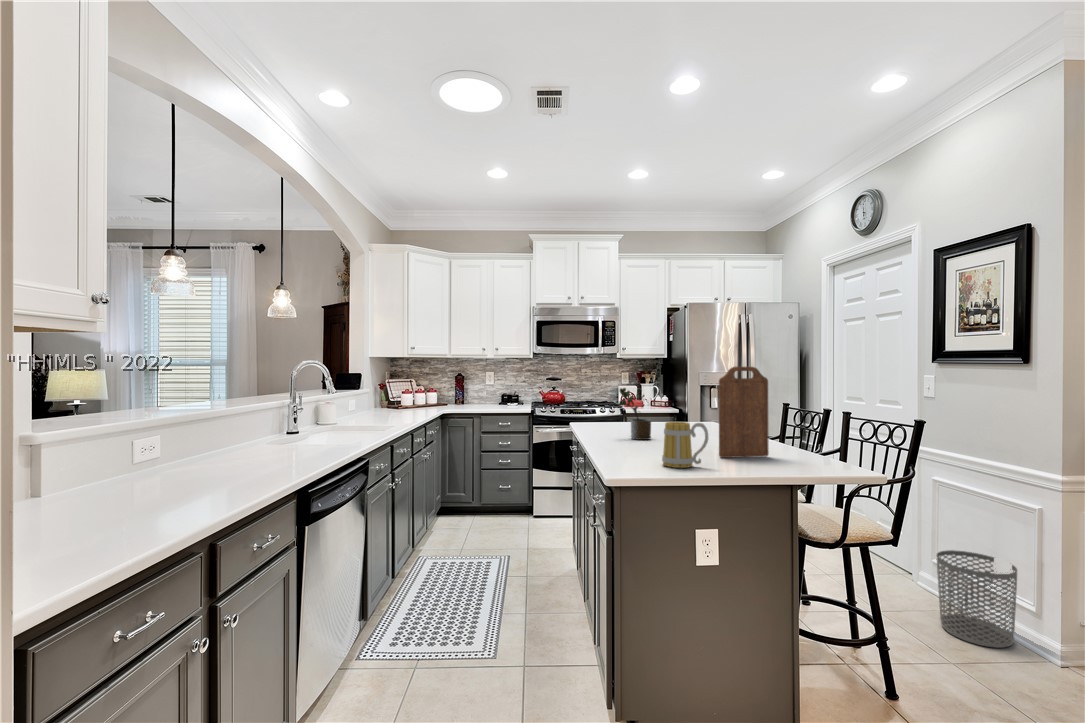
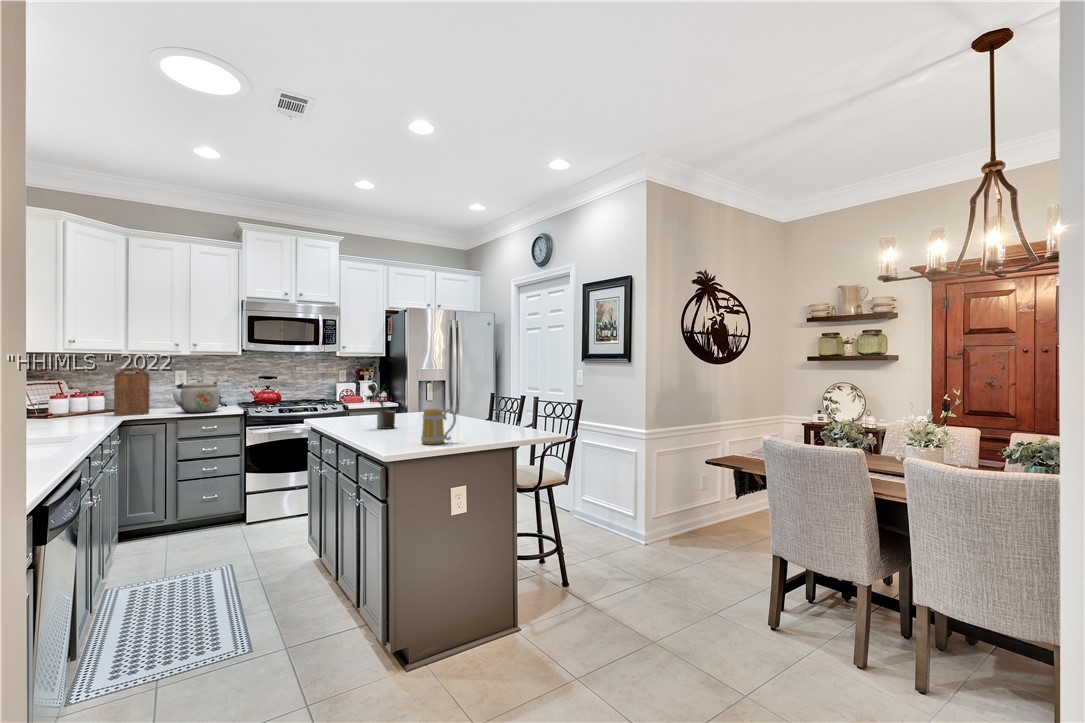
cutting board: present [719,367,769,458] -> present [114,367,149,416]
kettle: none [476,380,512,410] -> present [173,380,220,413]
waste bin: present [937,550,1017,648] -> none [585,488,626,546]

